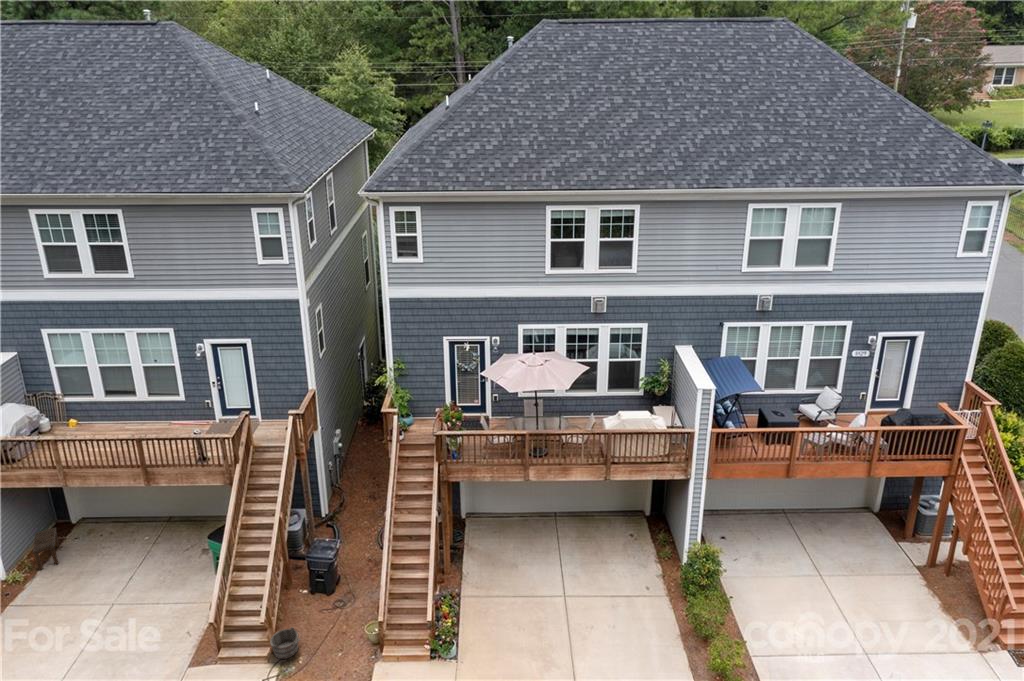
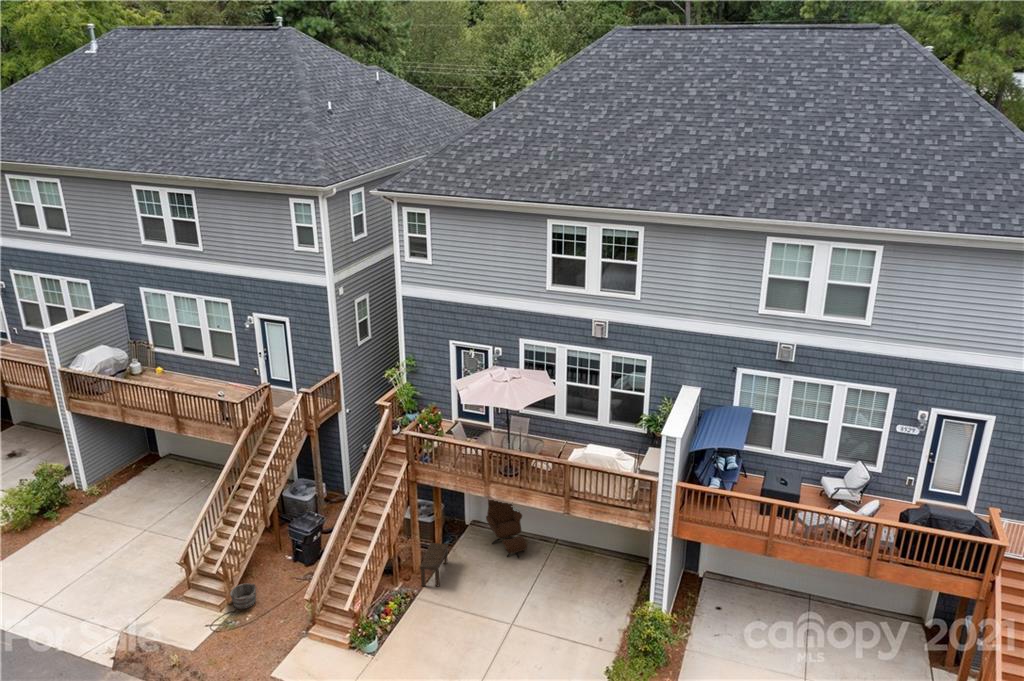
lounge chair: none [495,477,544,539] -> present [486,499,527,557]
bench: present [33,528,59,570] -> present [420,543,448,586]

